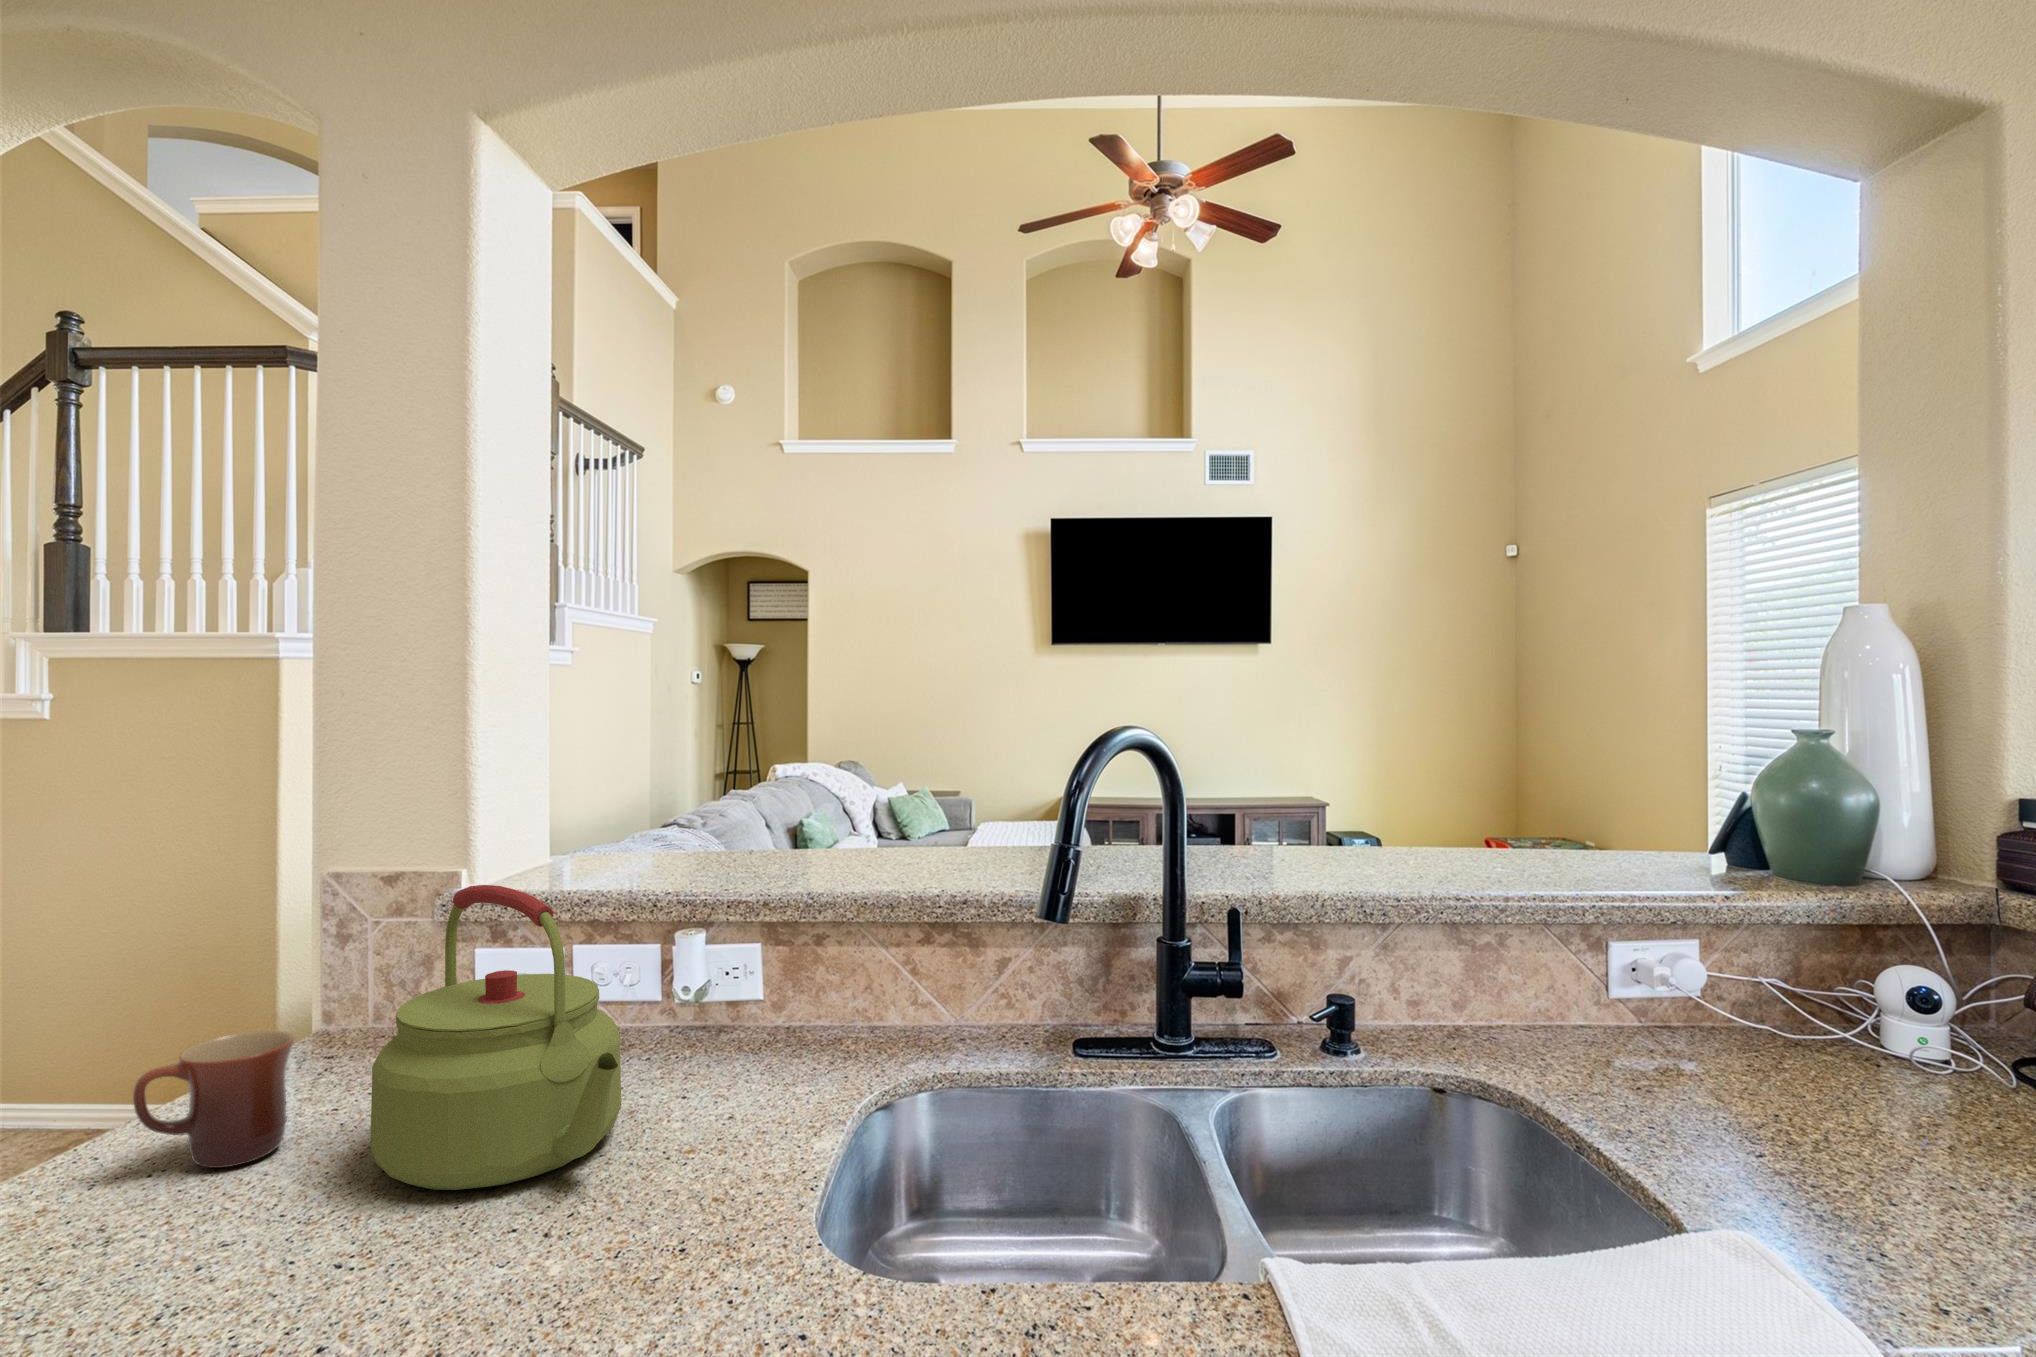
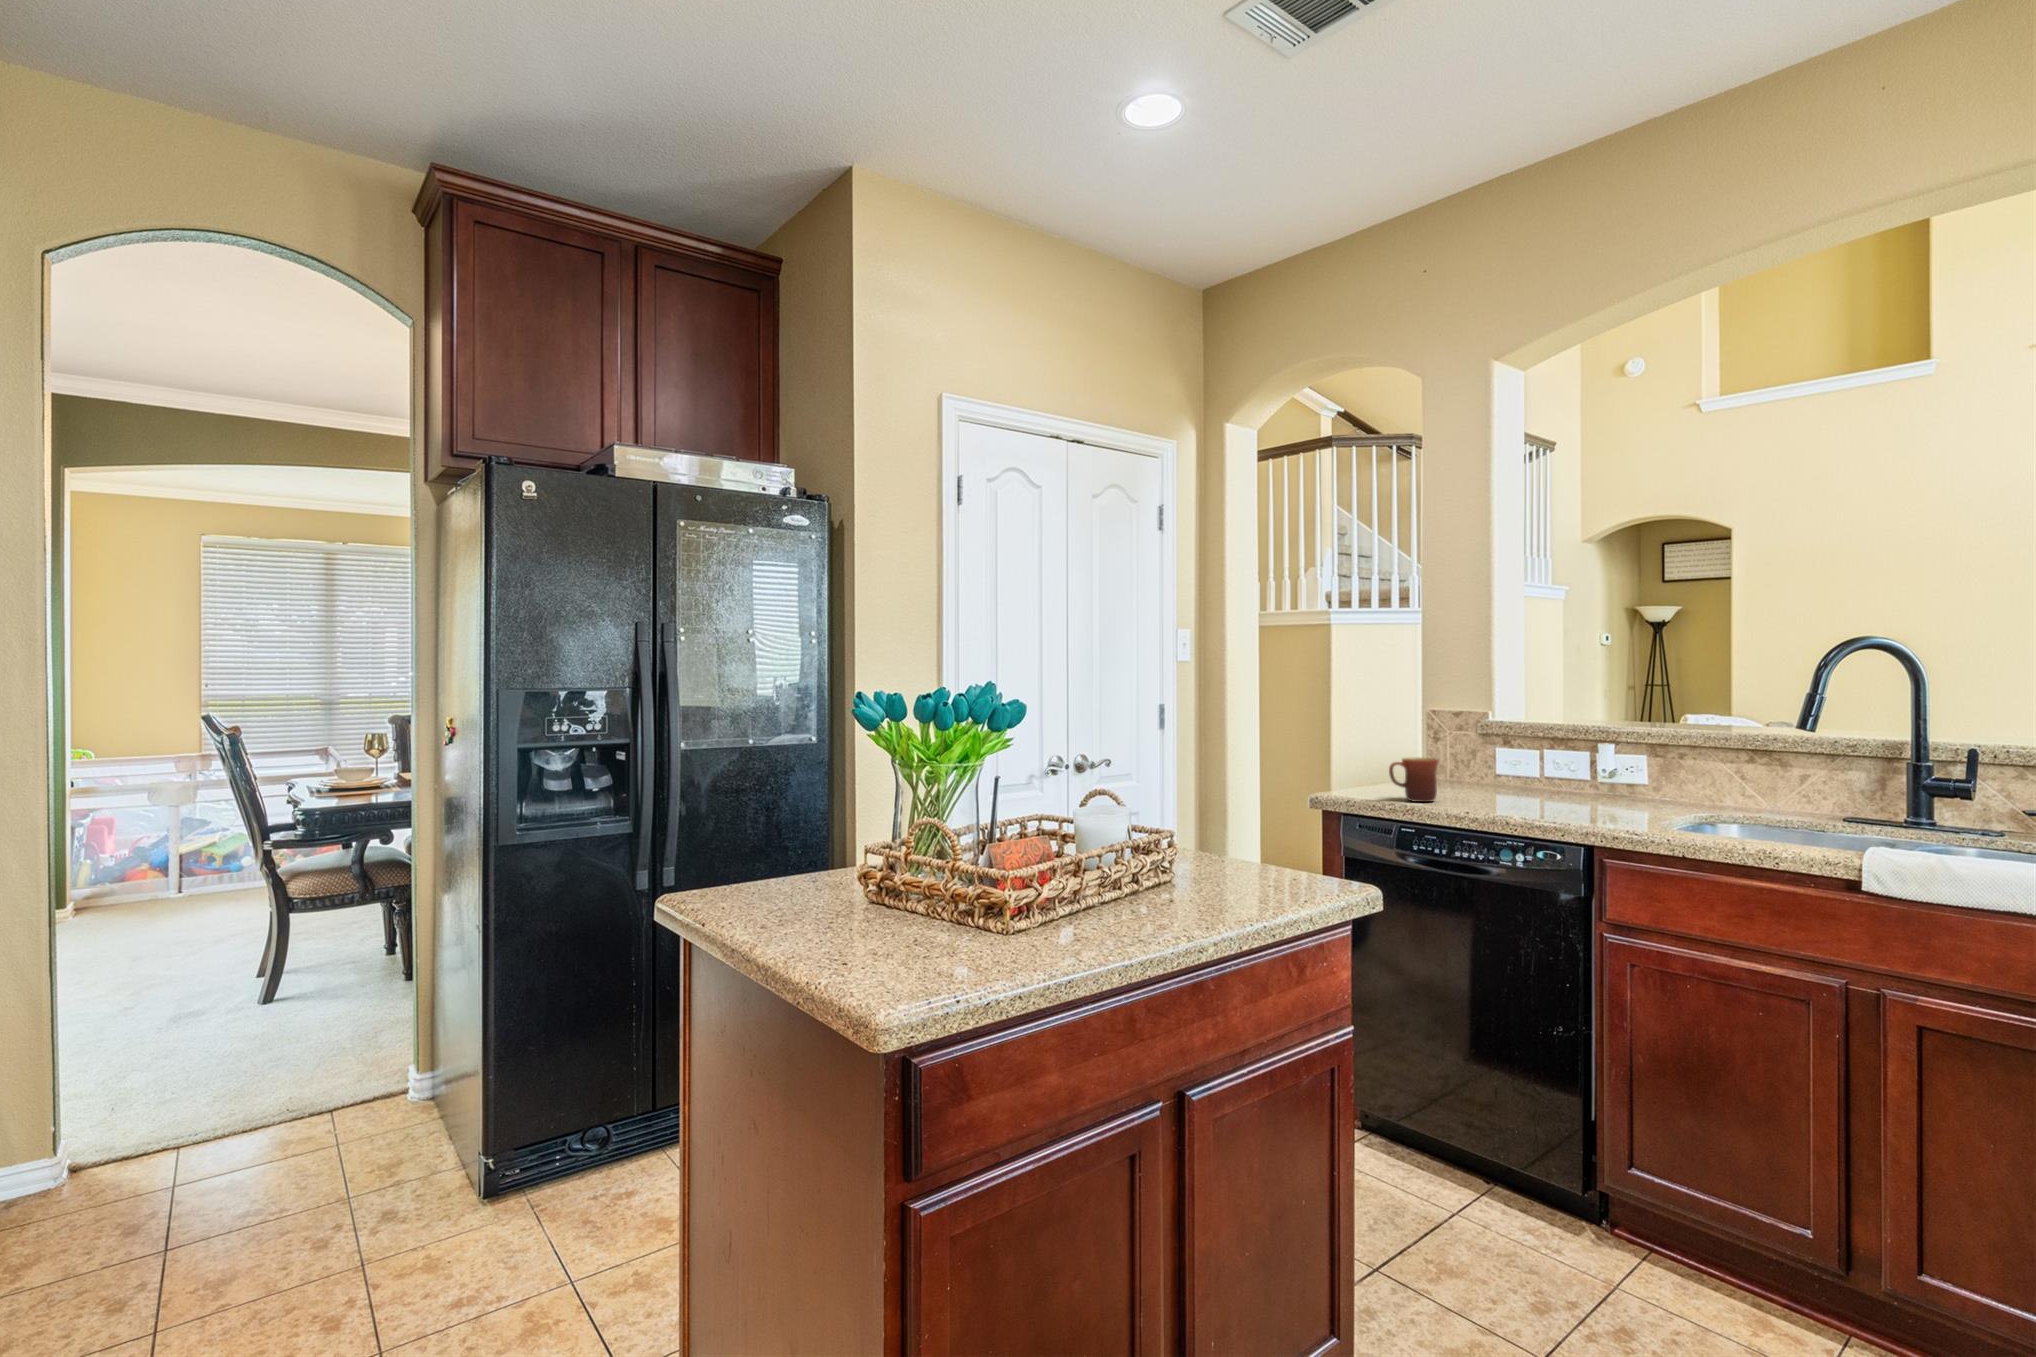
kettle: present [370,885,621,1190] -> none [1474,701,1576,813]

